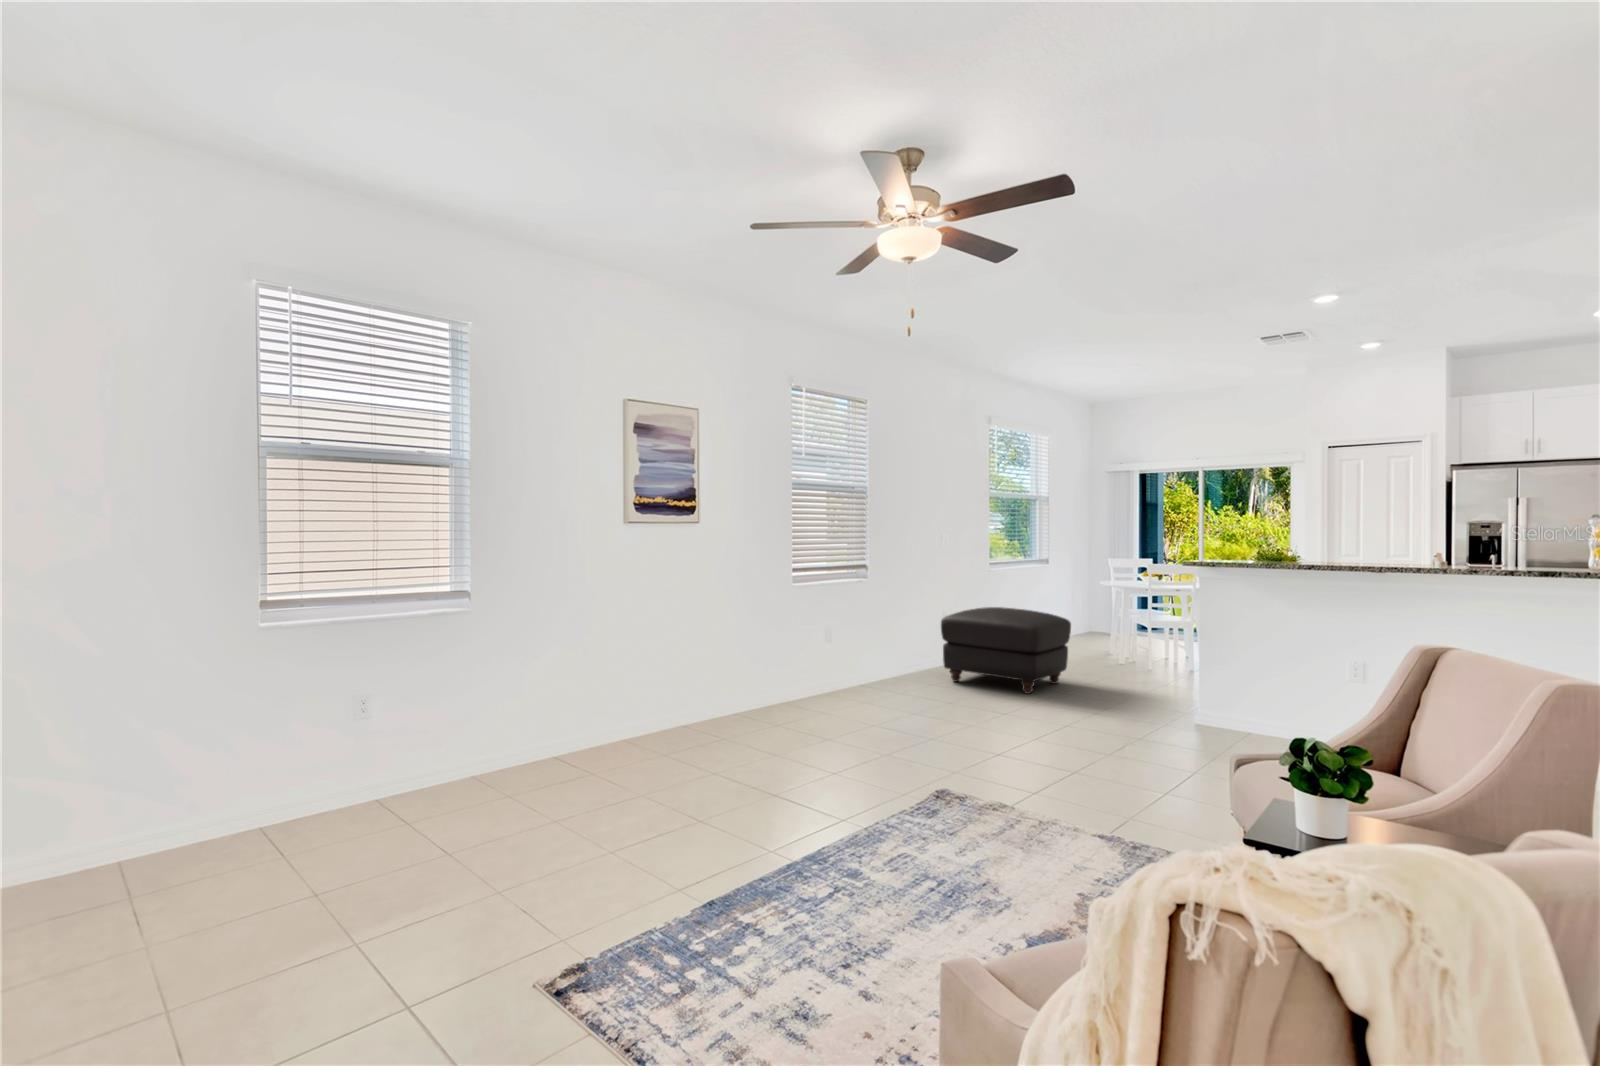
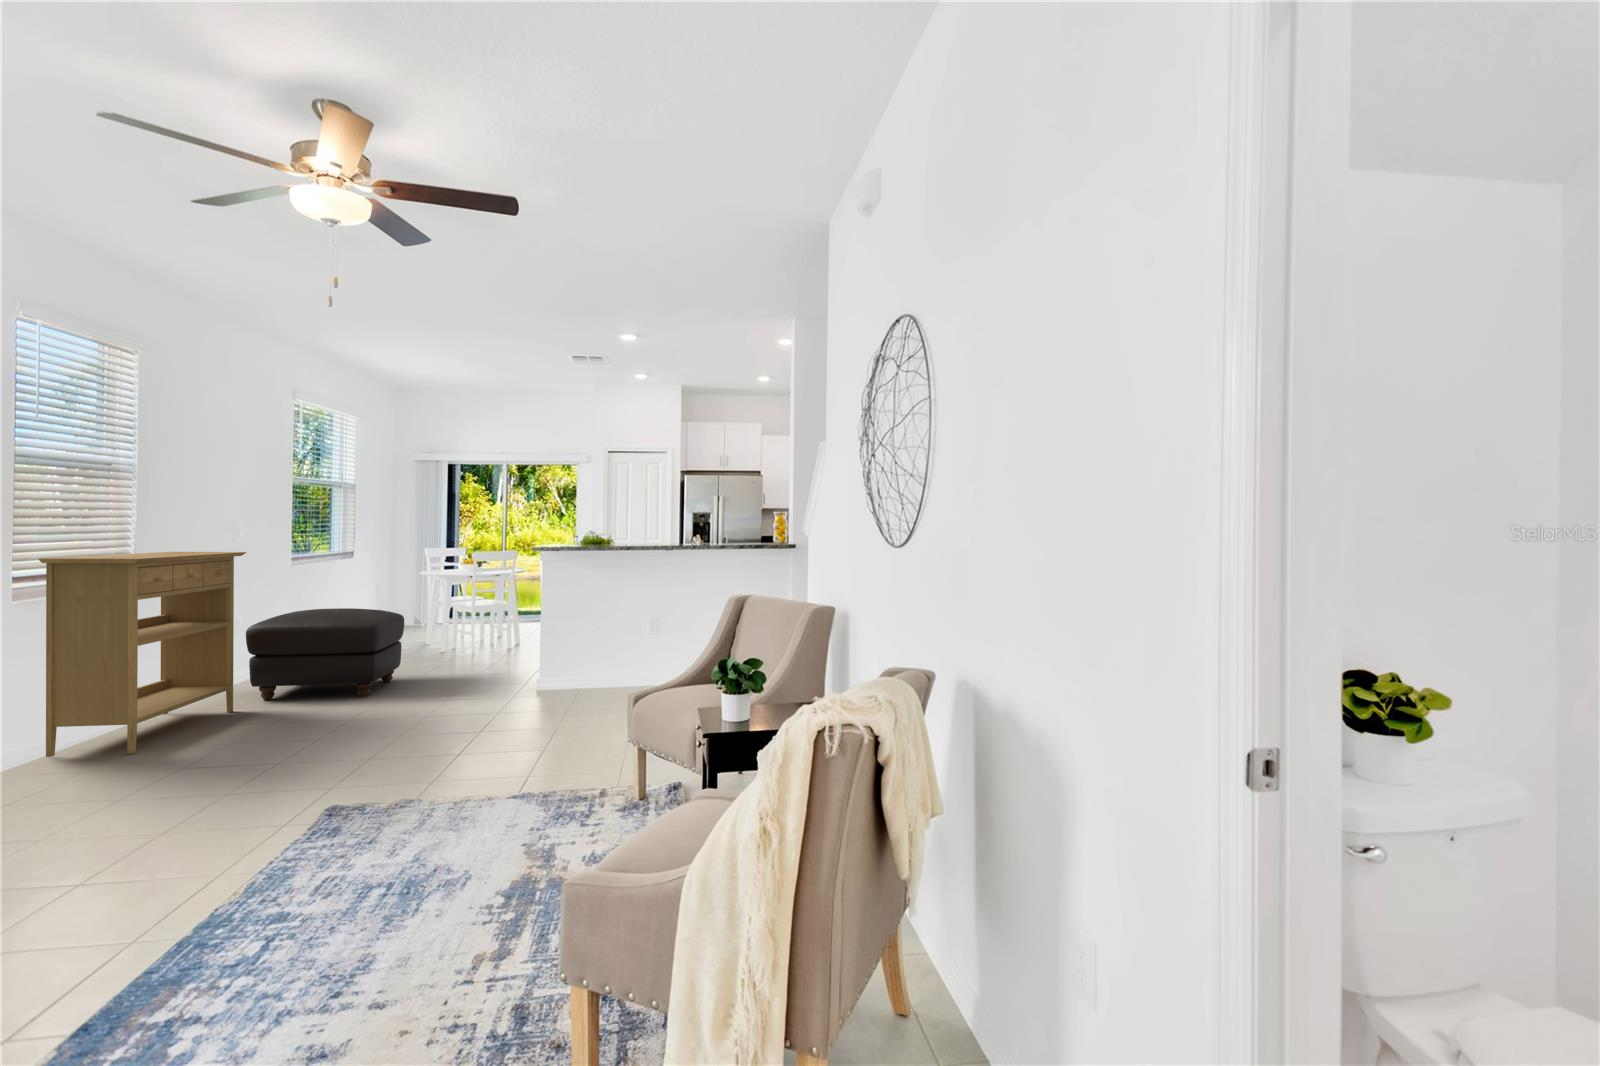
console table: none [808,552,939,706] -> present [39,552,246,757]

